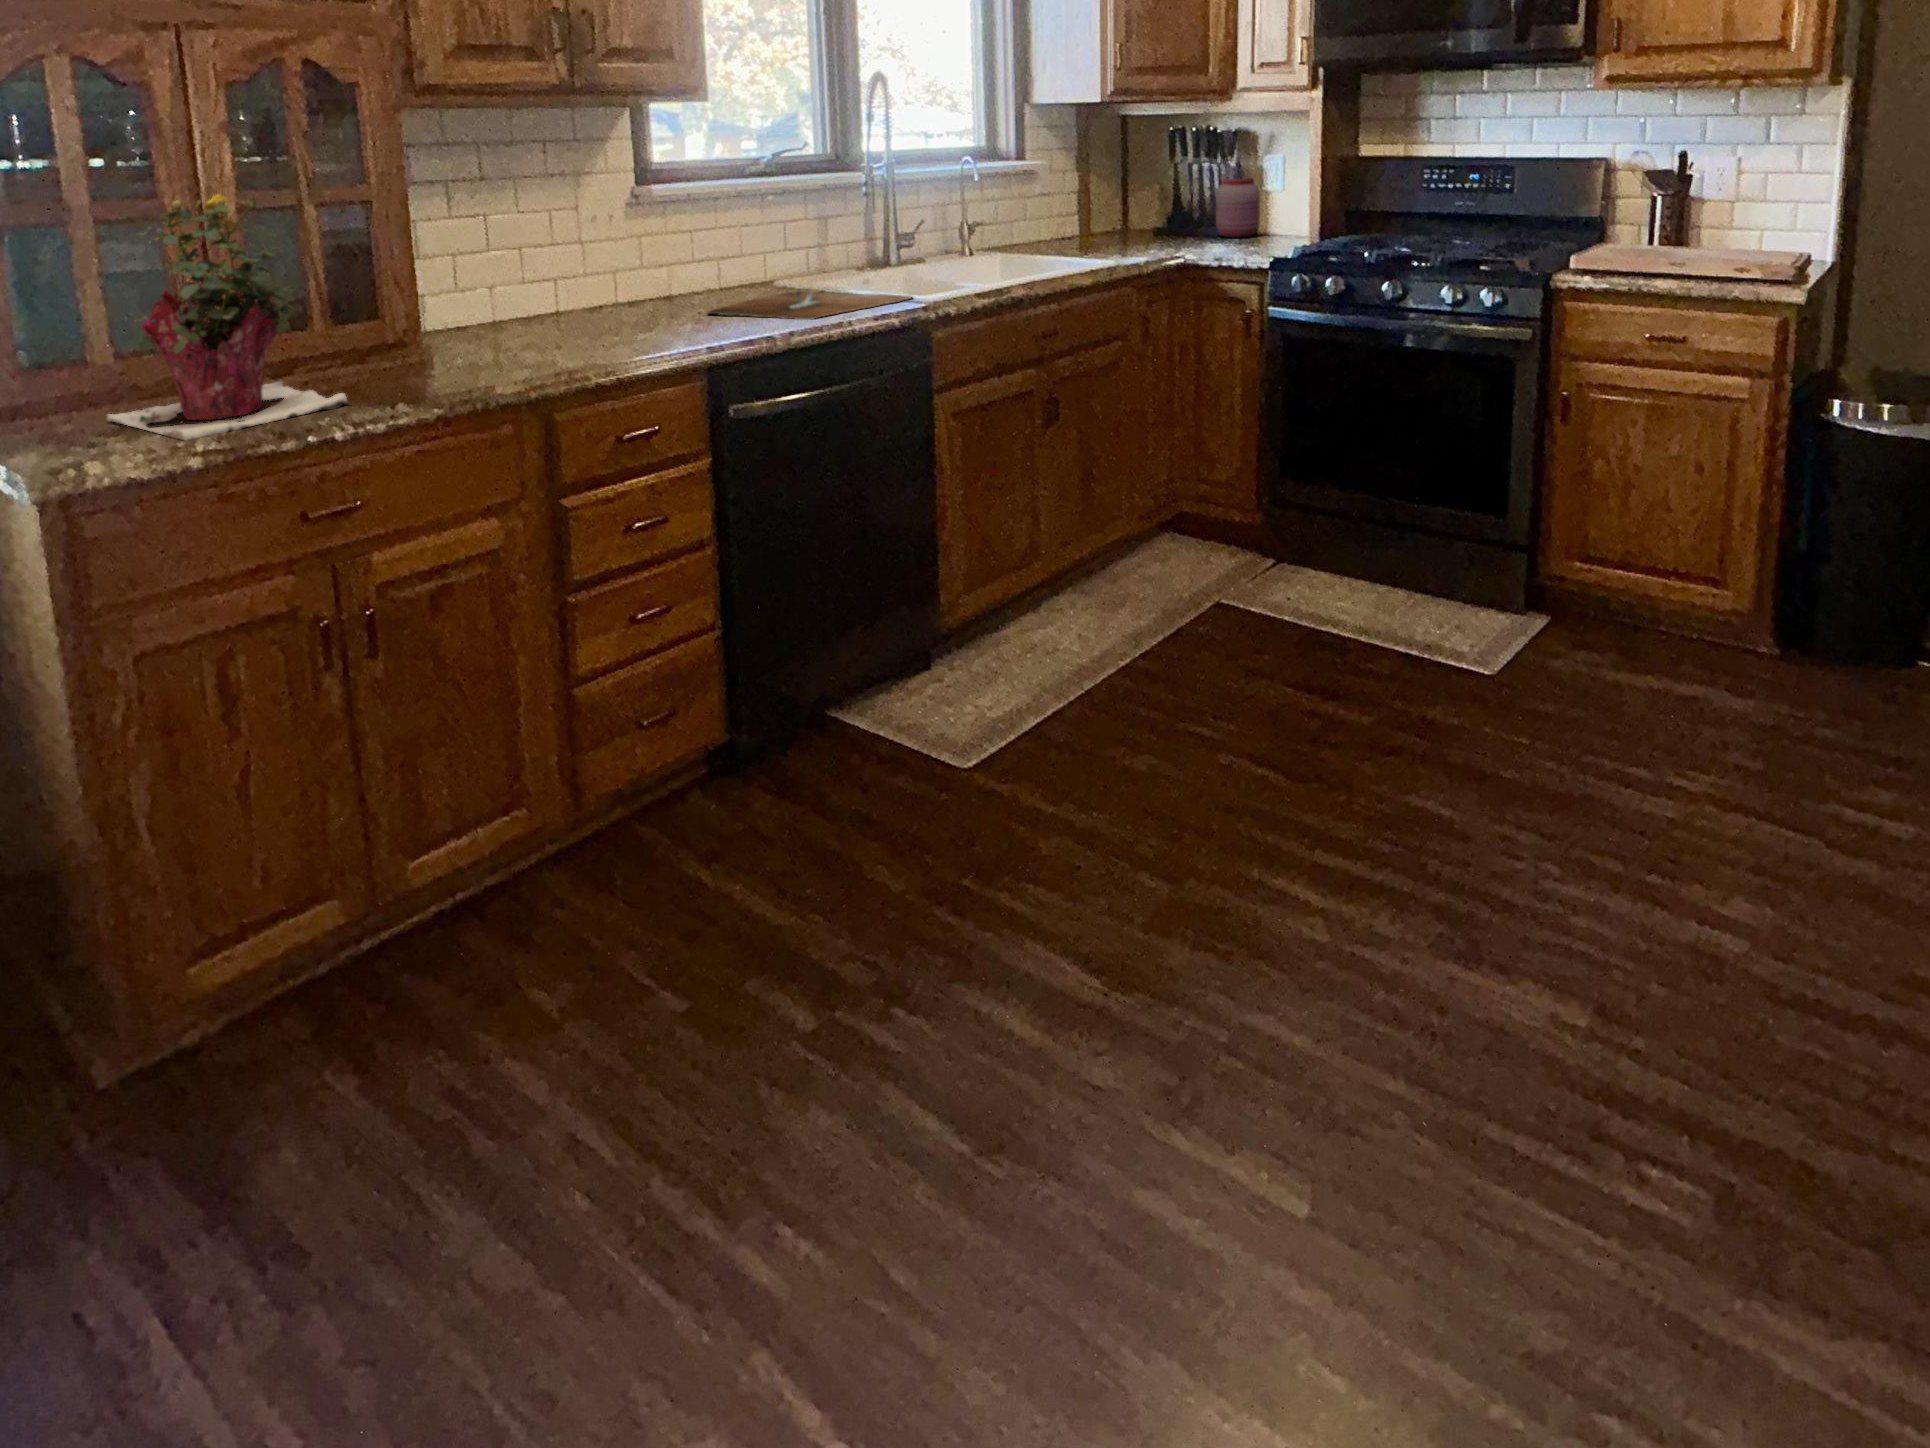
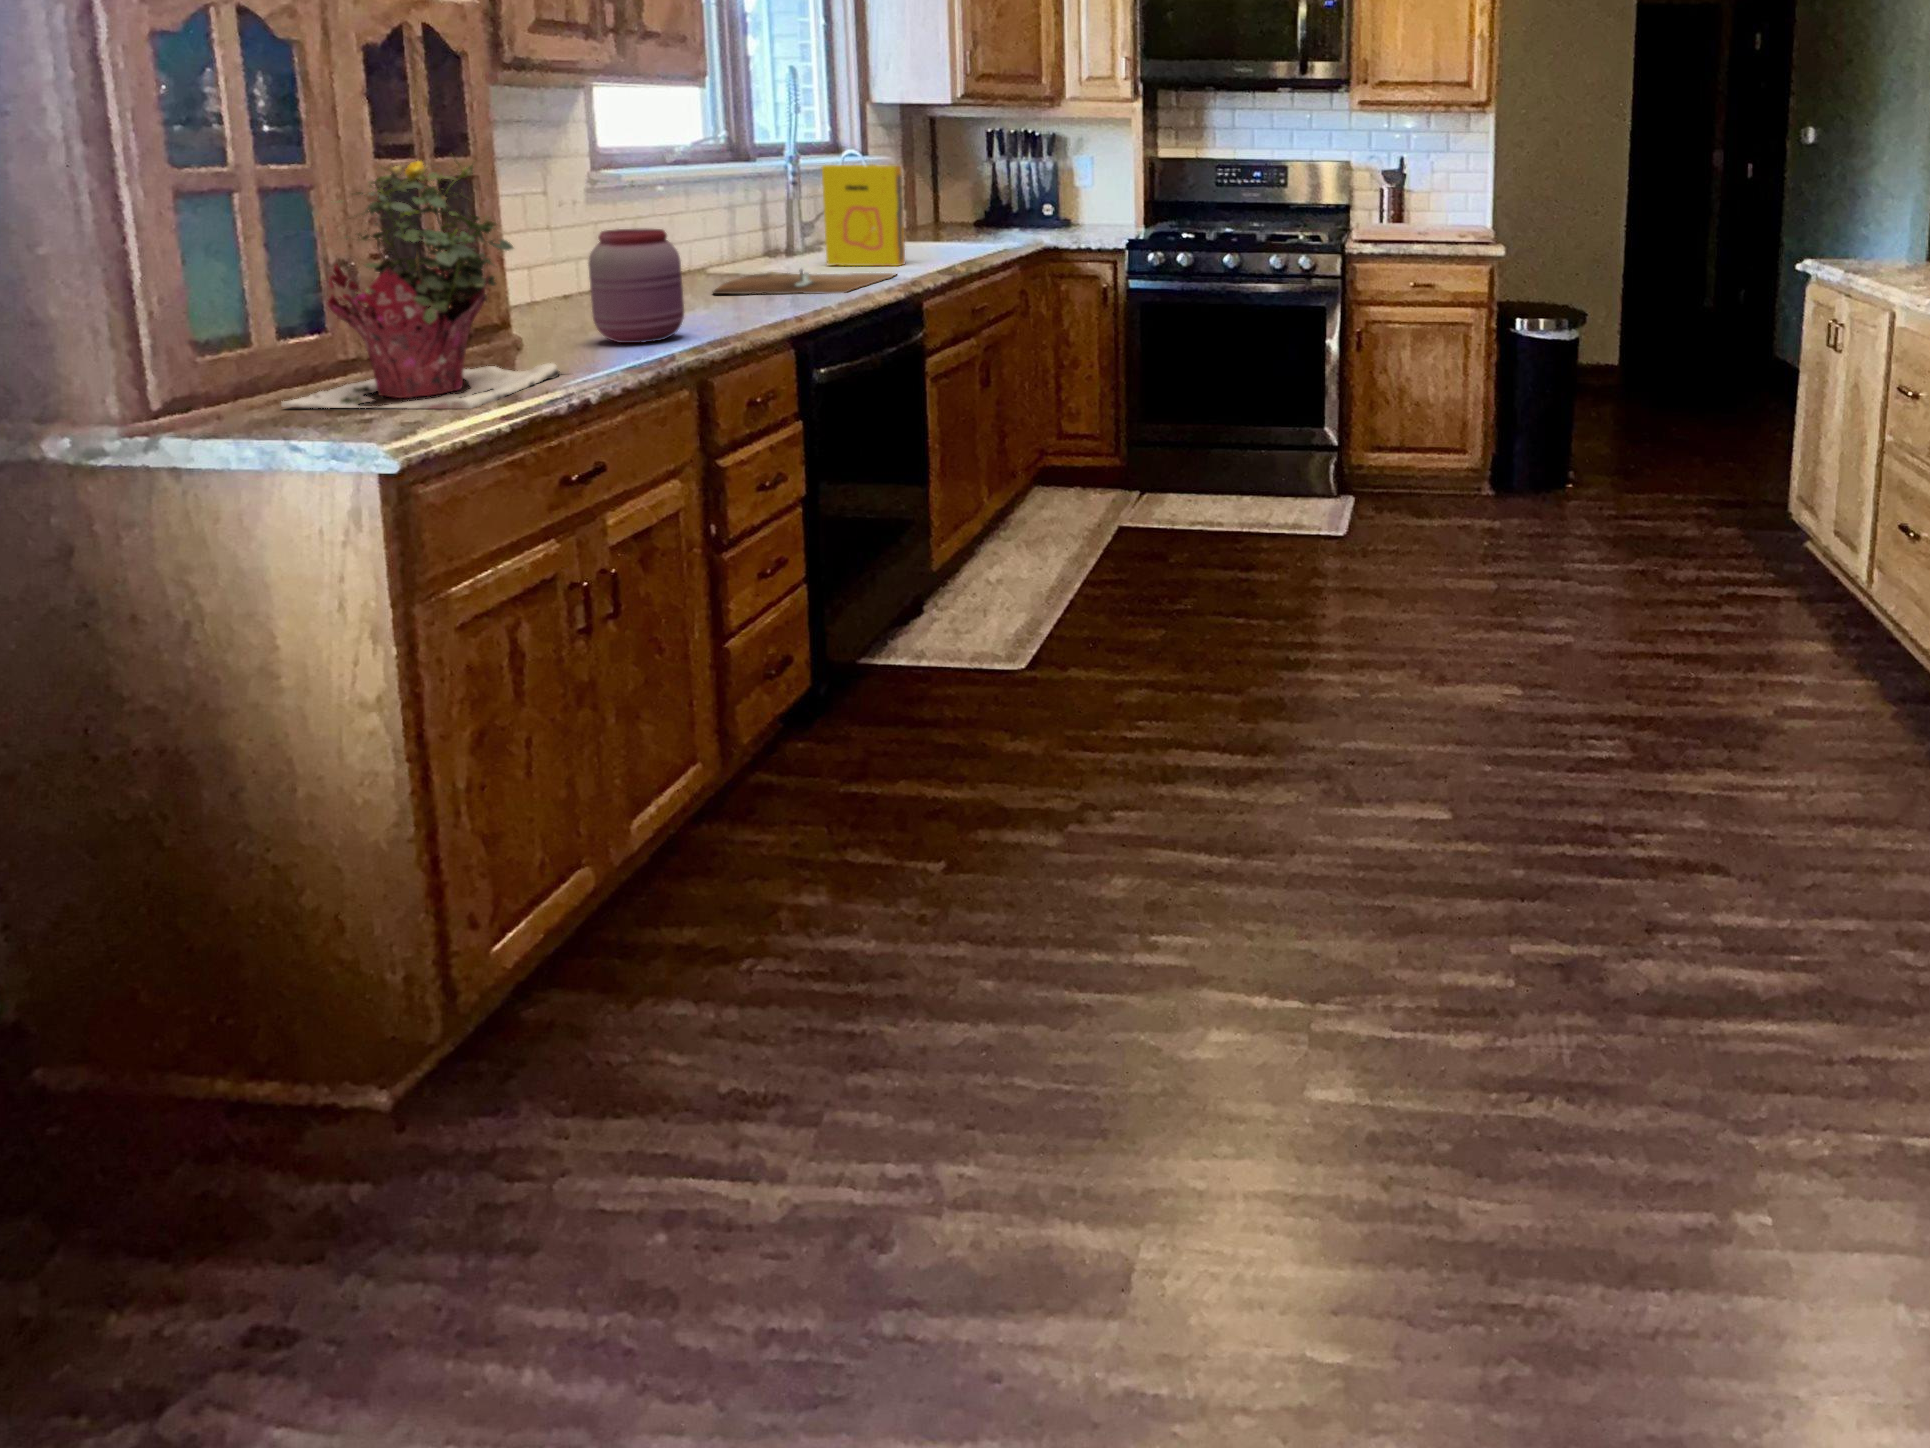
cereal box: none [881,177,958,287] -> present [821,165,905,266]
jar: present [1216,177,1260,237] -> present [588,229,684,343]

